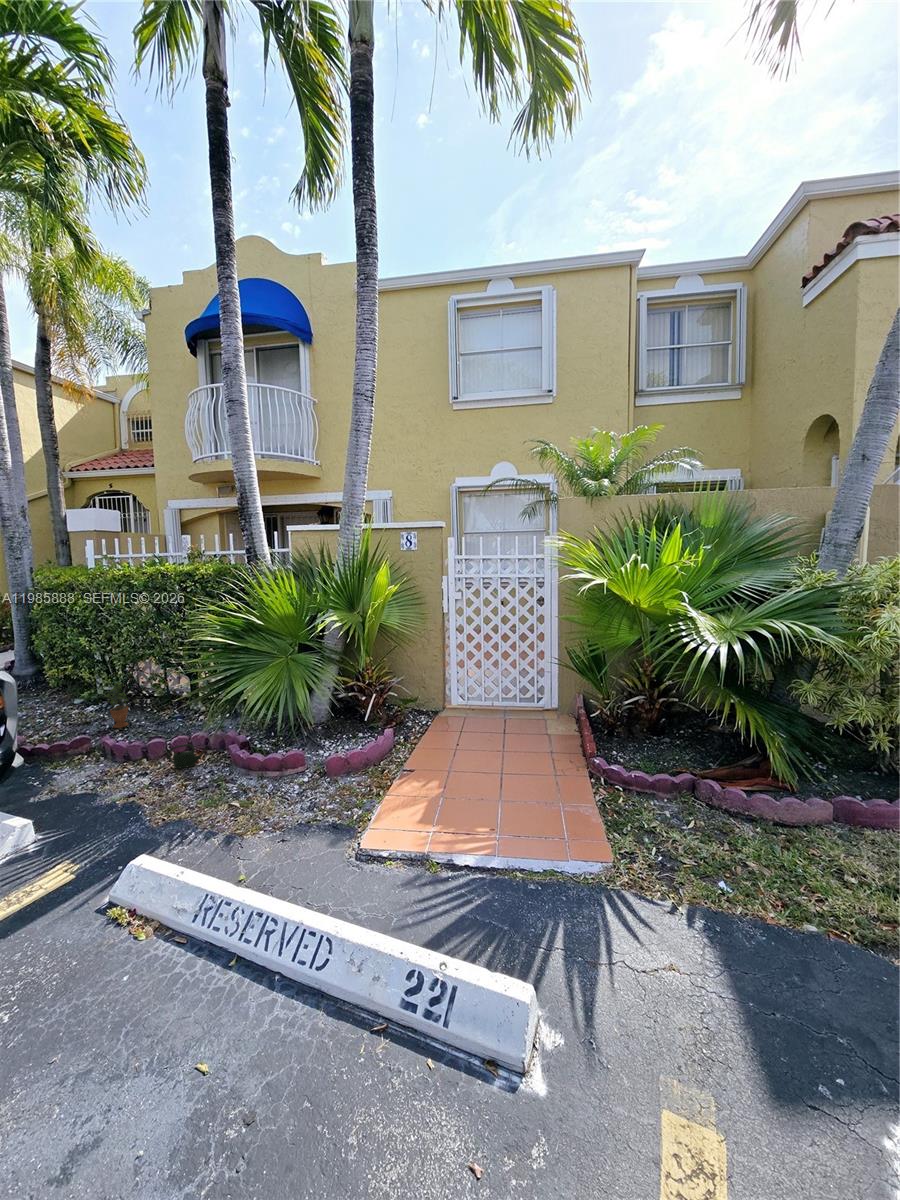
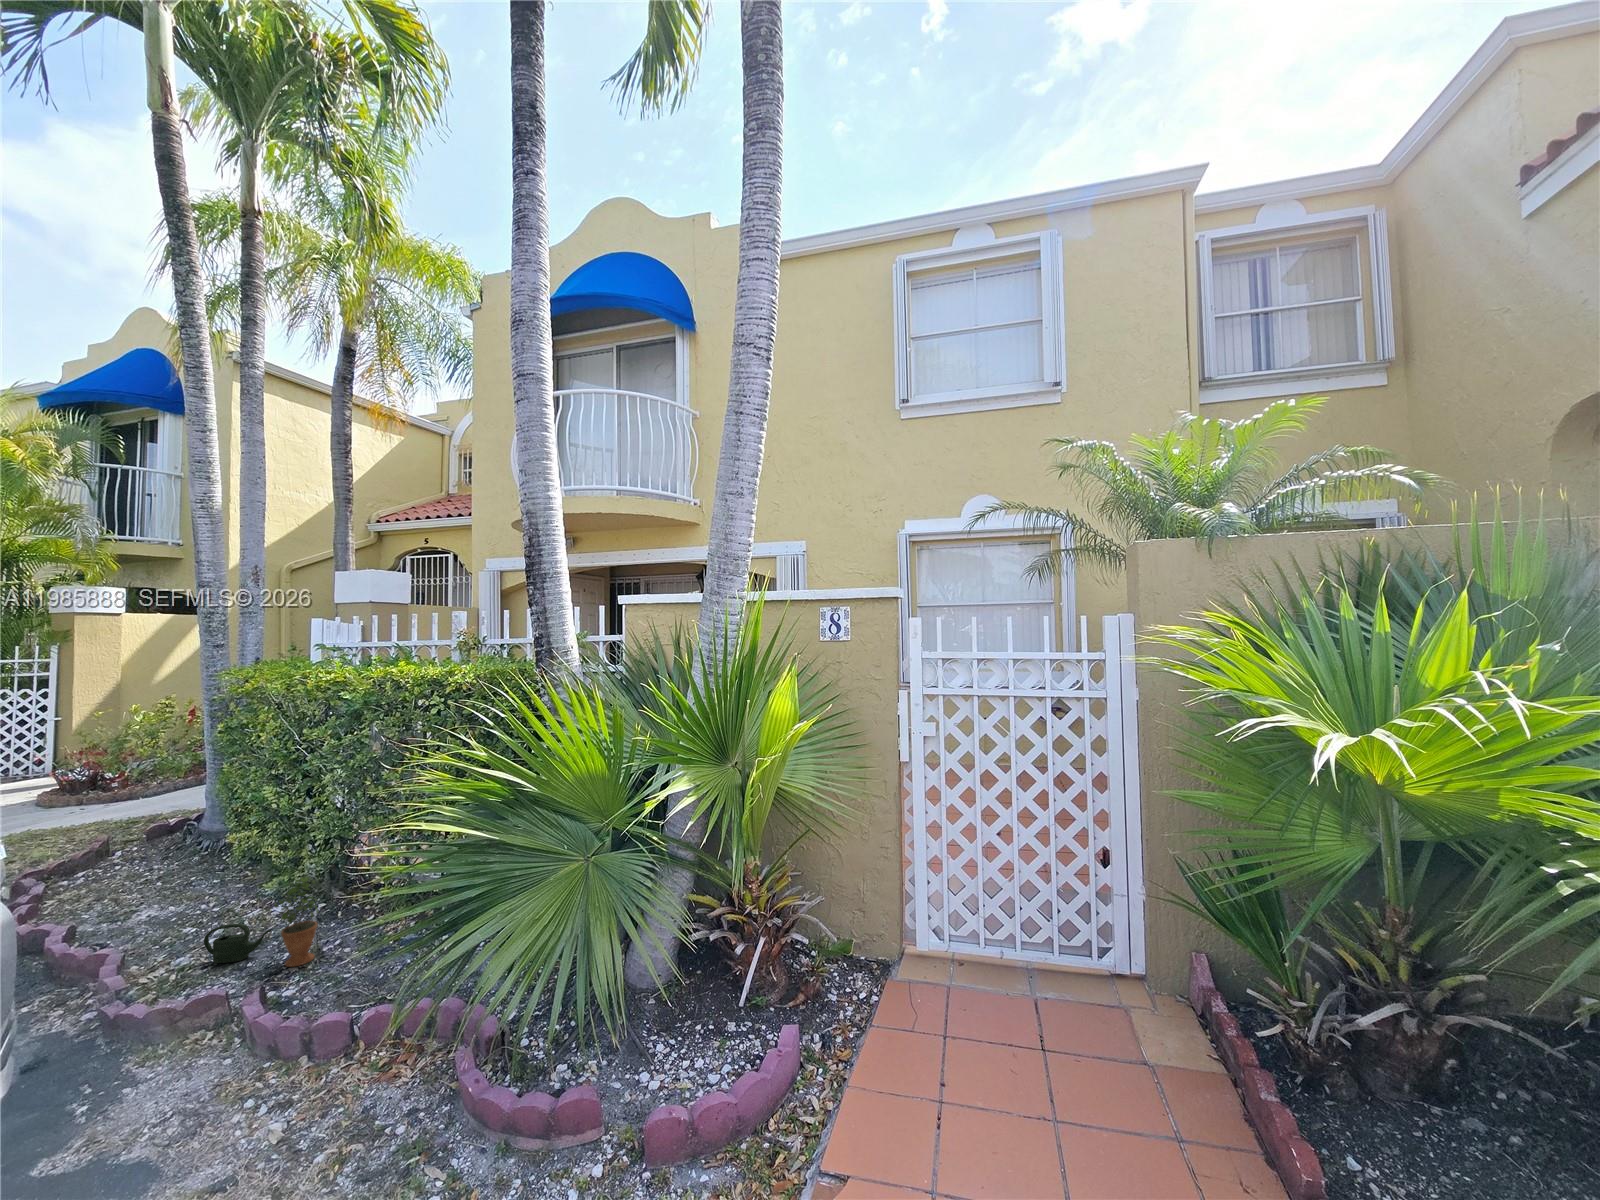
watering can: present [167,744,207,769] -> present [204,924,271,963]

